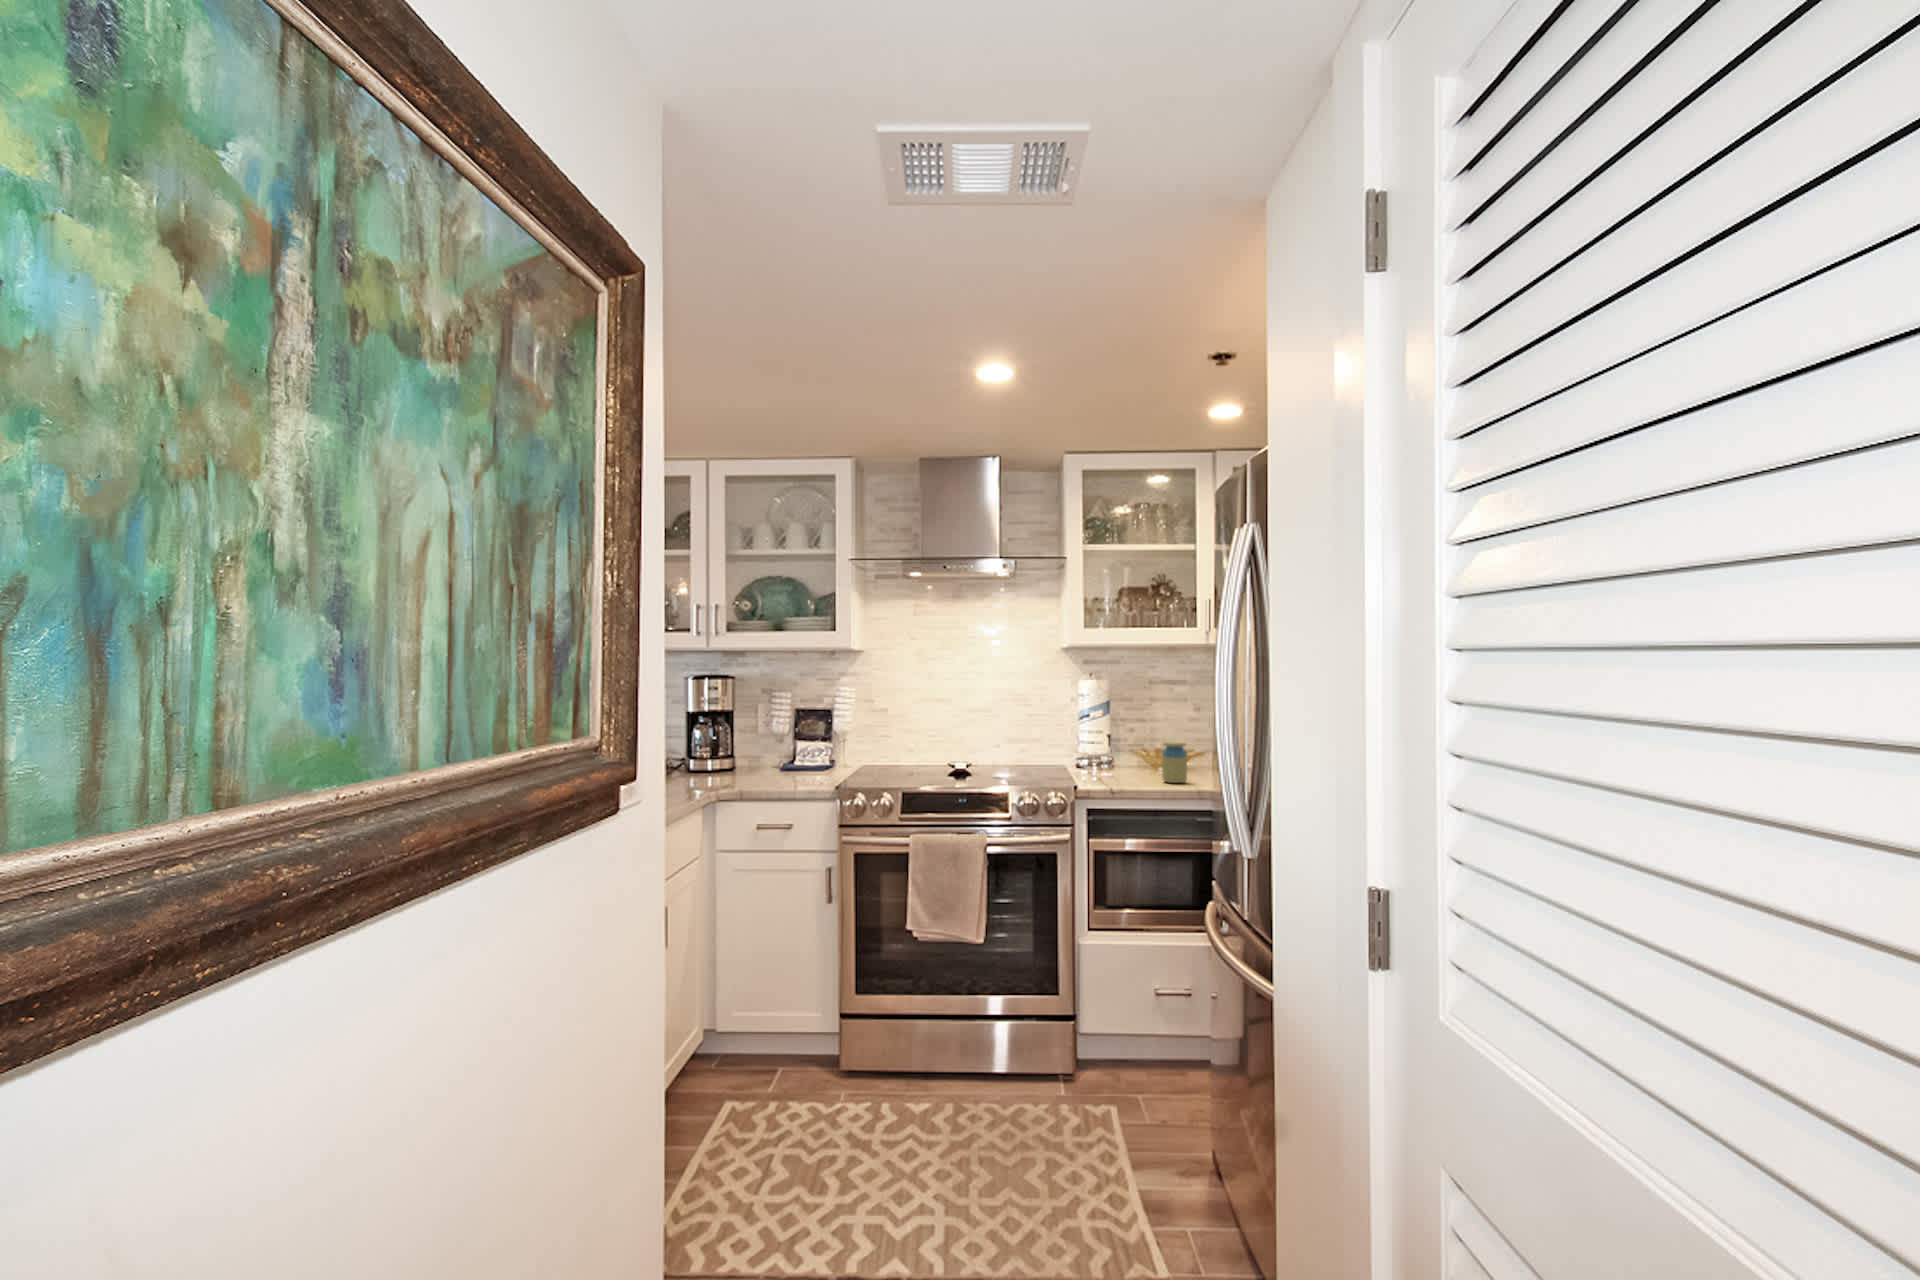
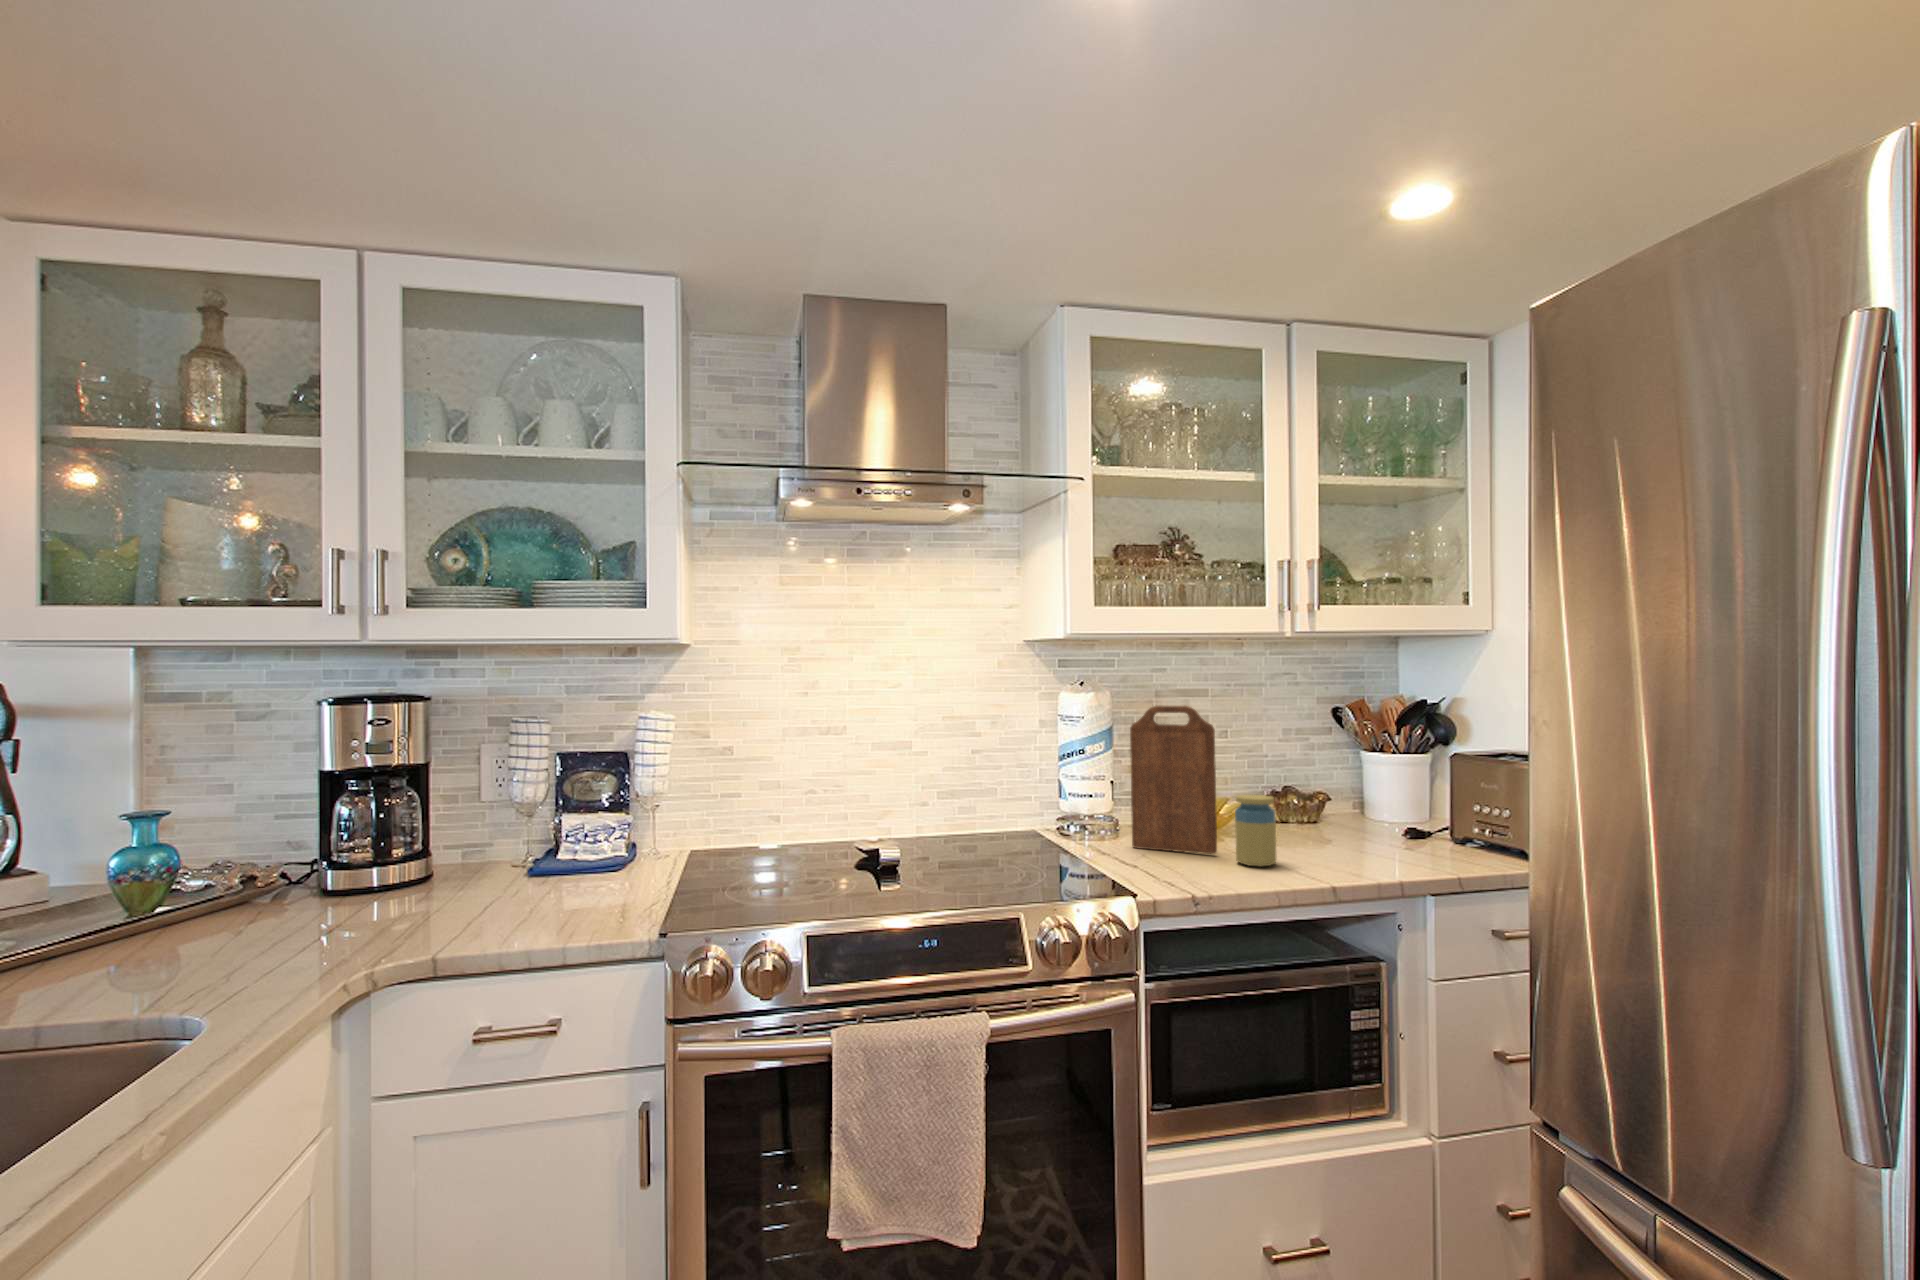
cutting board: none [1113,689,1158,778] -> present [1130,706,1217,854]

